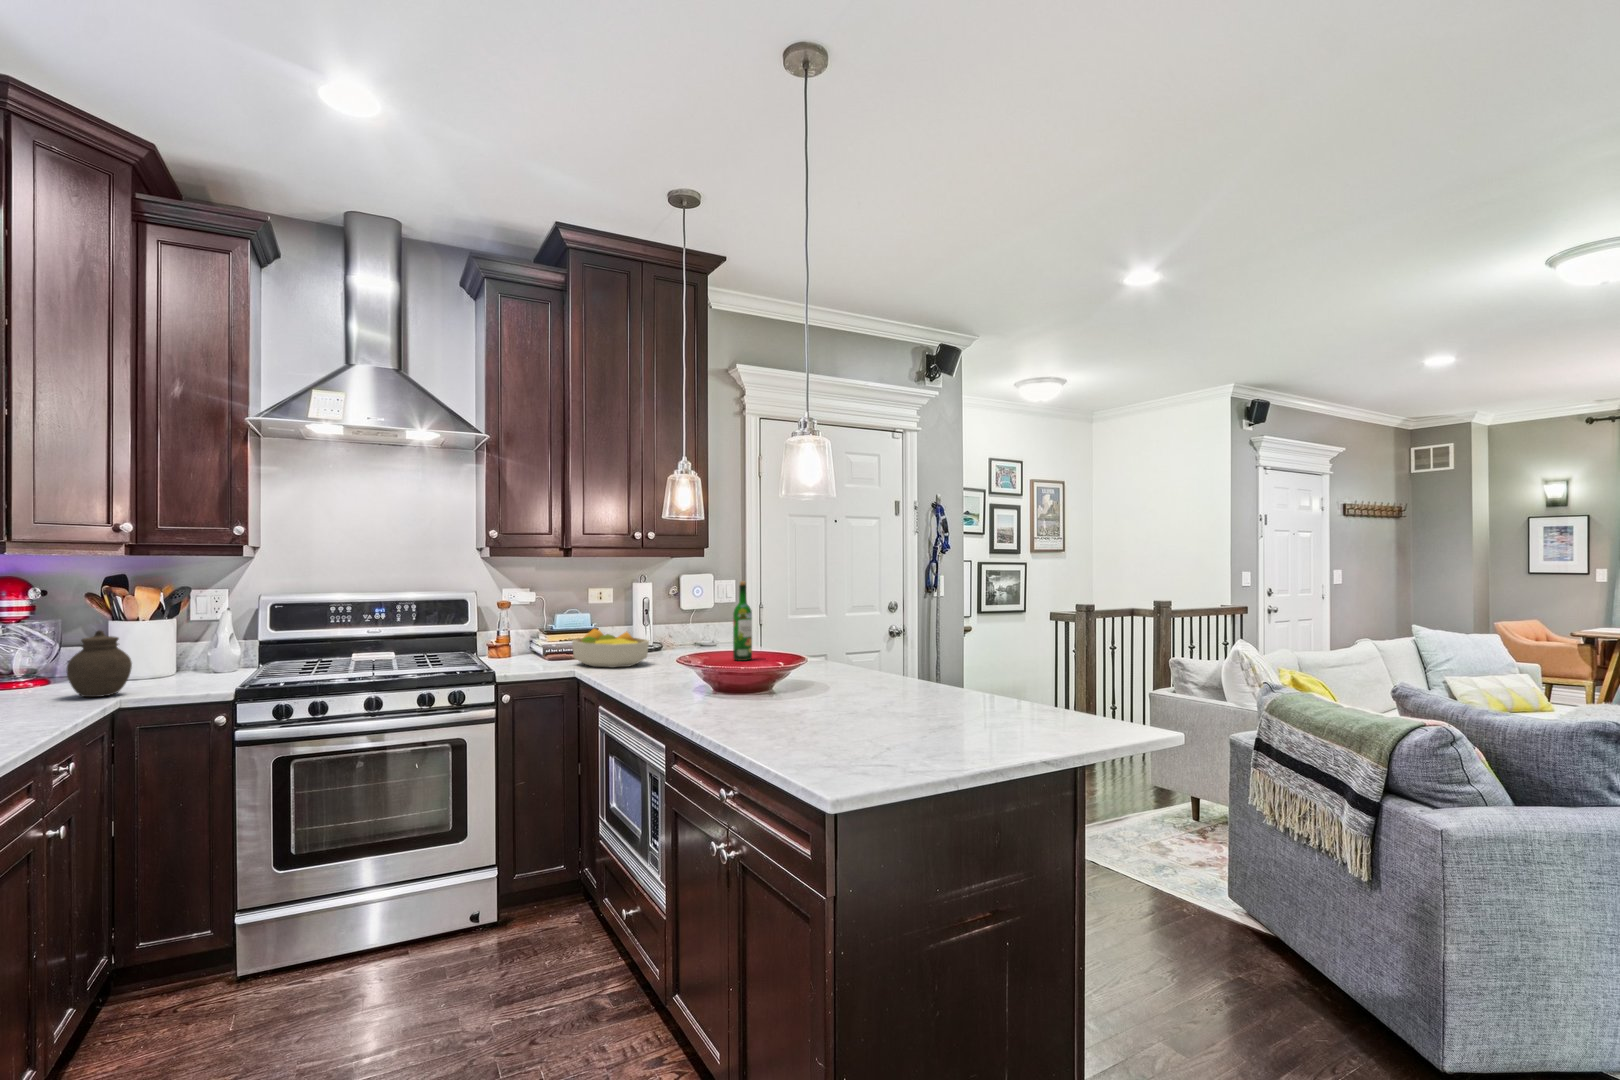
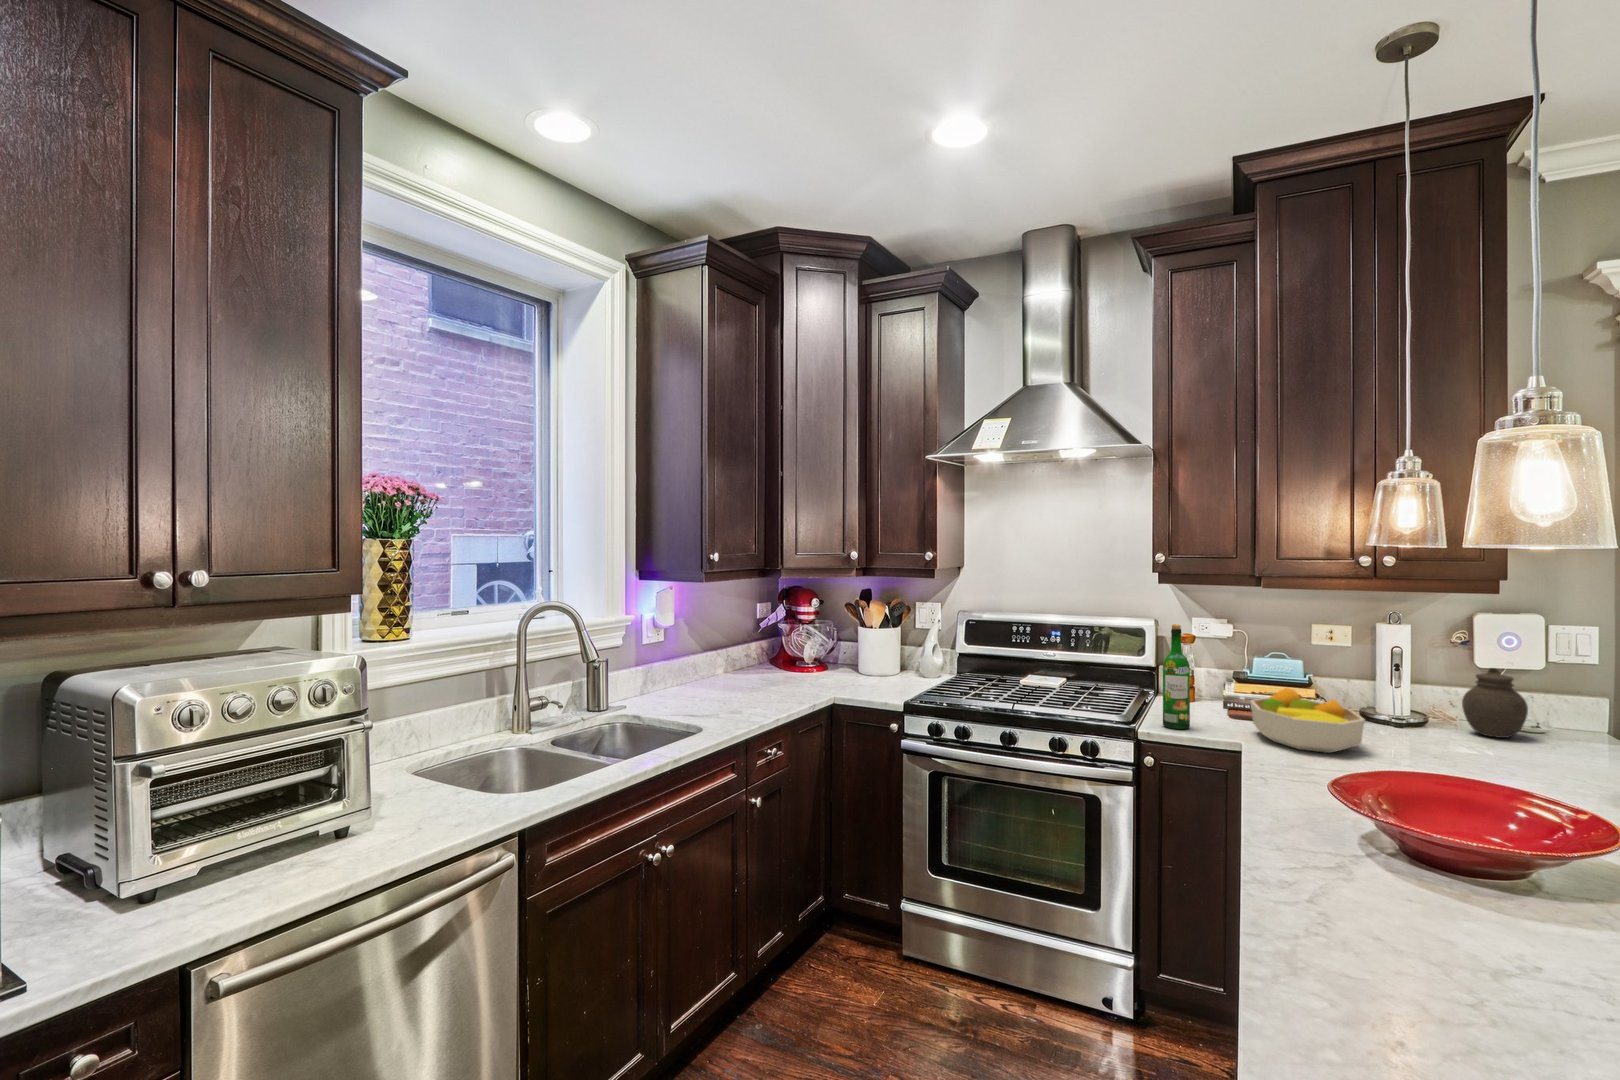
wine bottle: present [733,581,752,661] -> present [1163,624,1190,729]
jar: present [67,630,132,697] -> present [1462,668,1528,738]

